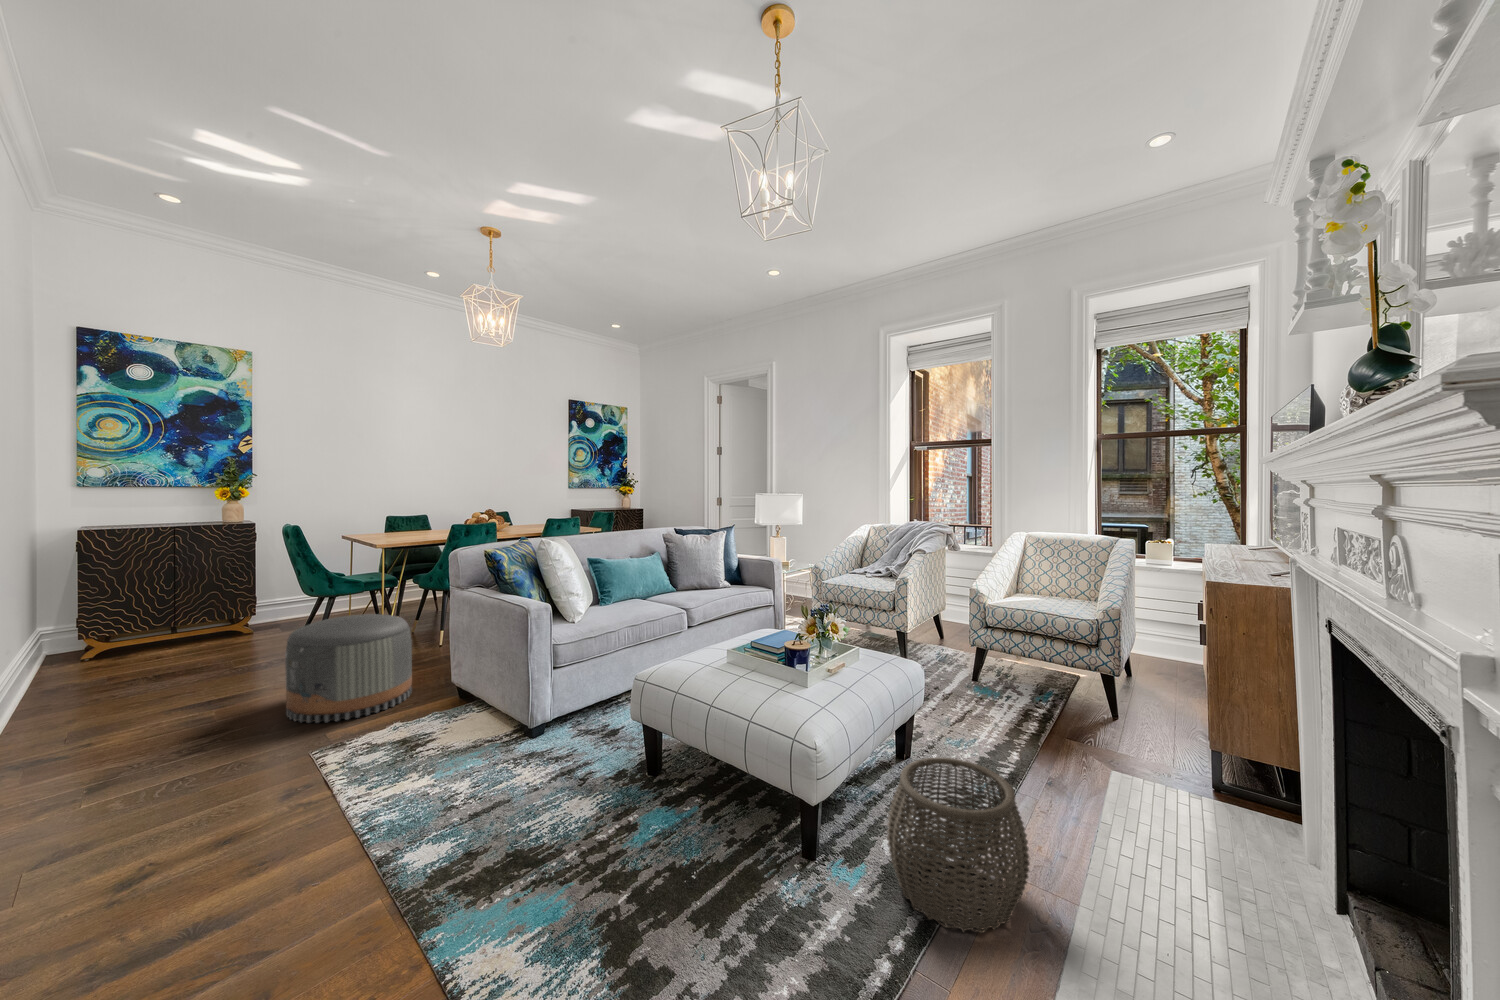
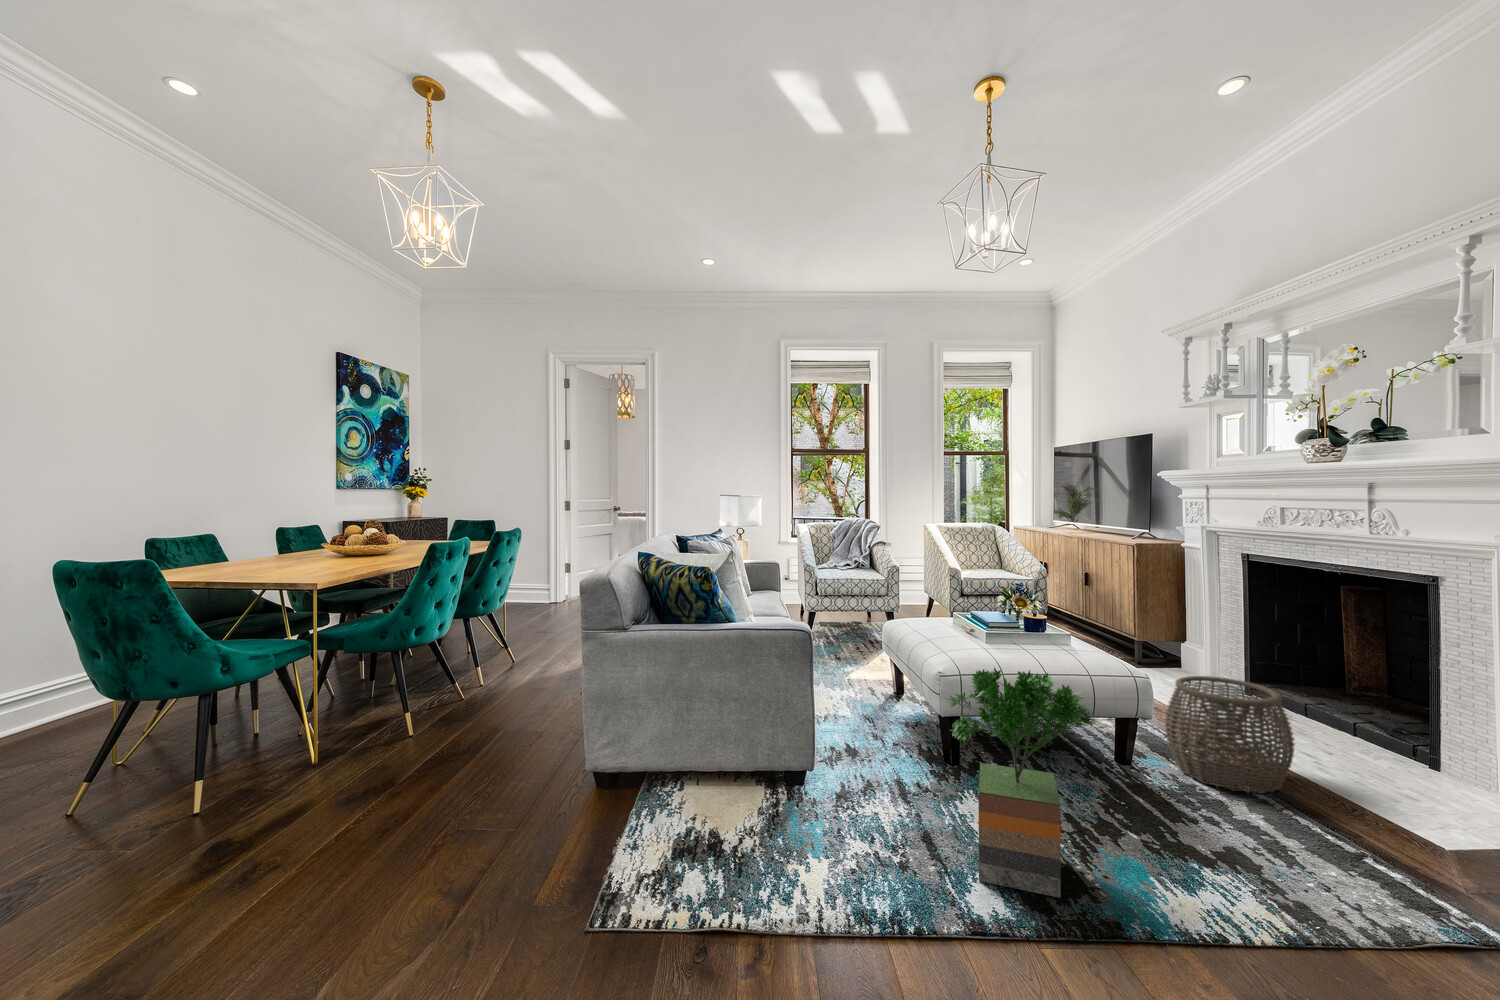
pouf: present [285,614,412,723] -> none [234,667,442,867]
potted tree: none [495,688,636,912] -> present [947,668,1097,898]

